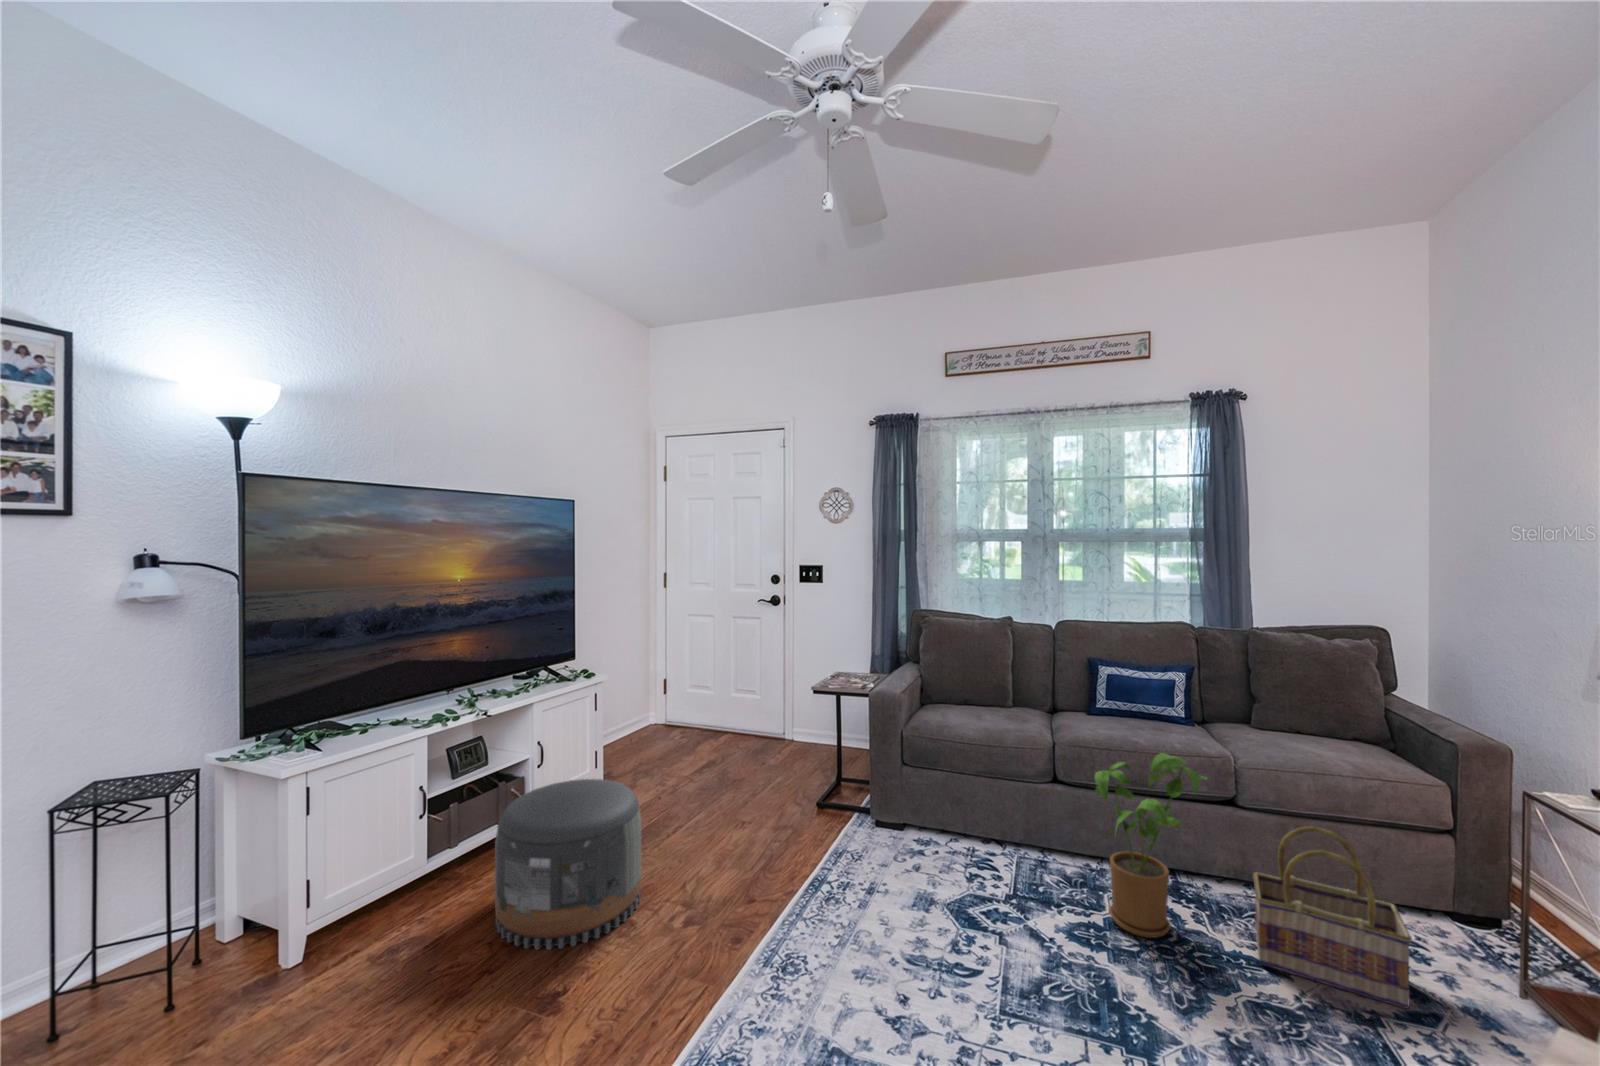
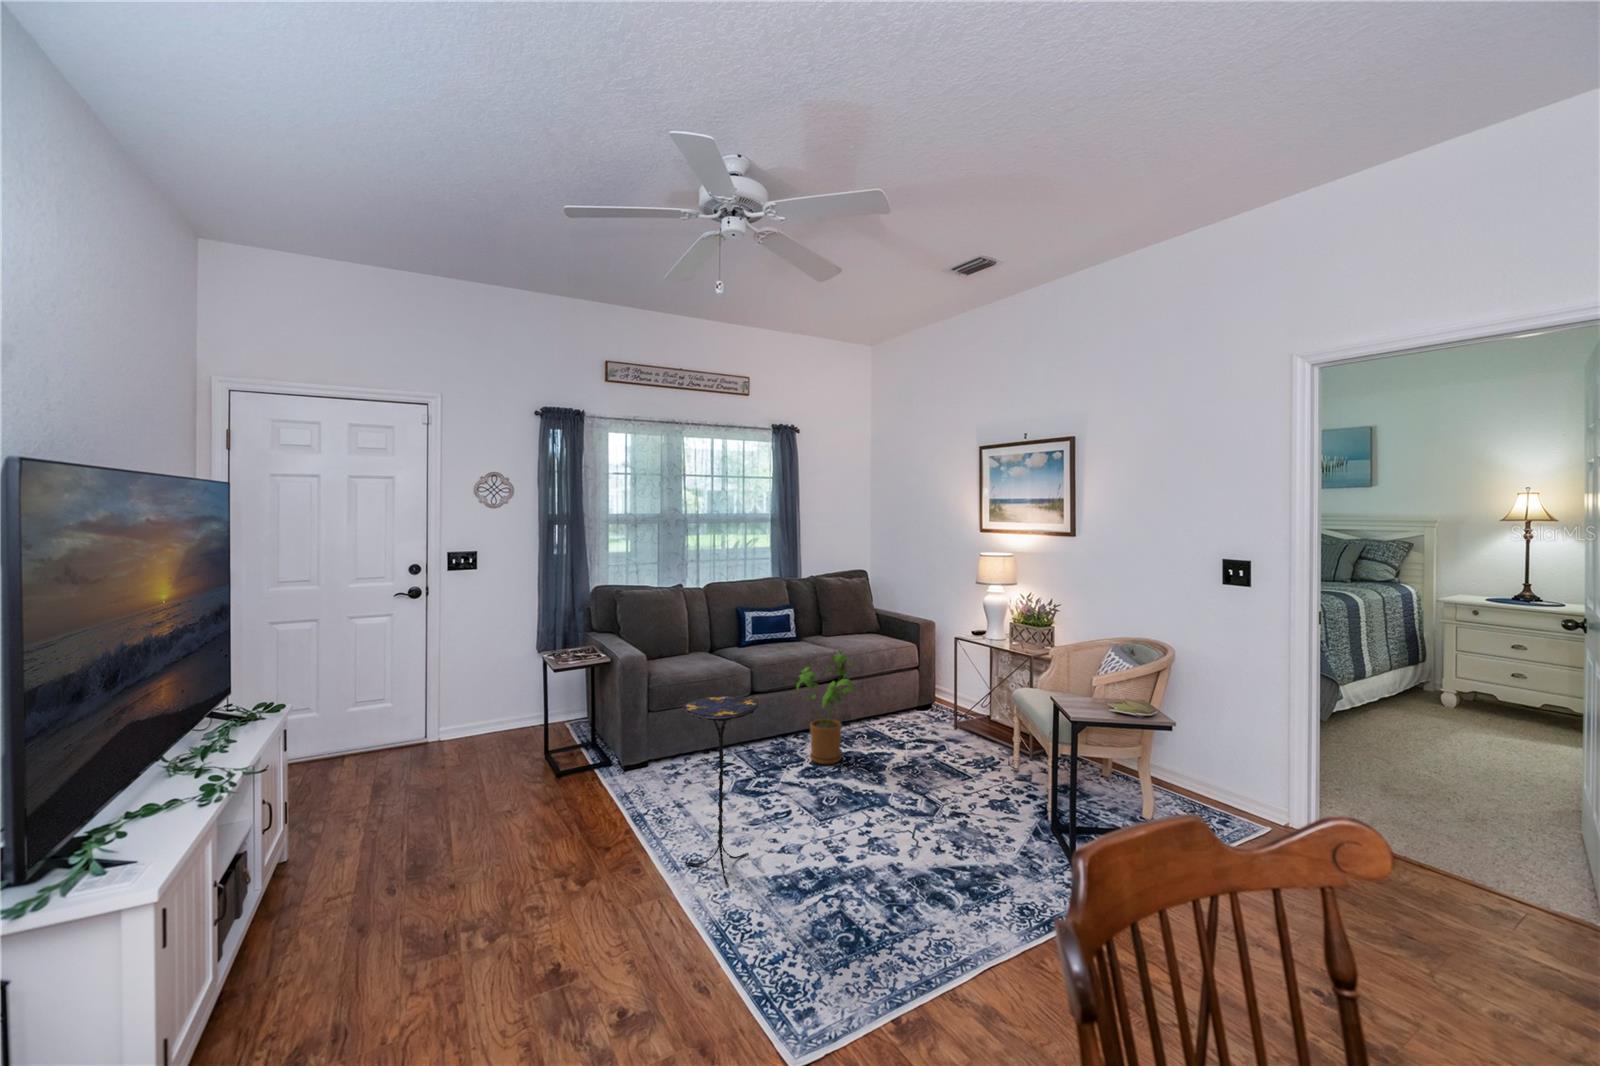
side table: none [756,756,855,1020] -> present [683,696,758,885]
pouf: present [495,779,641,950] -> none [349,795,525,991]
basket: present [1253,826,1412,1008] -> none [867,676,933,753]

